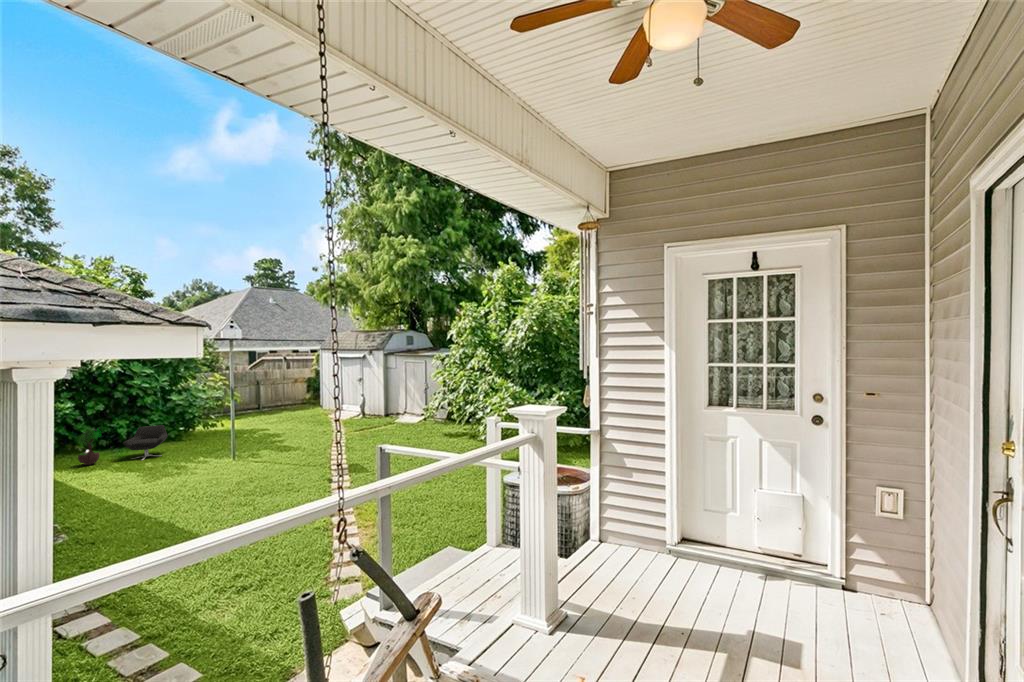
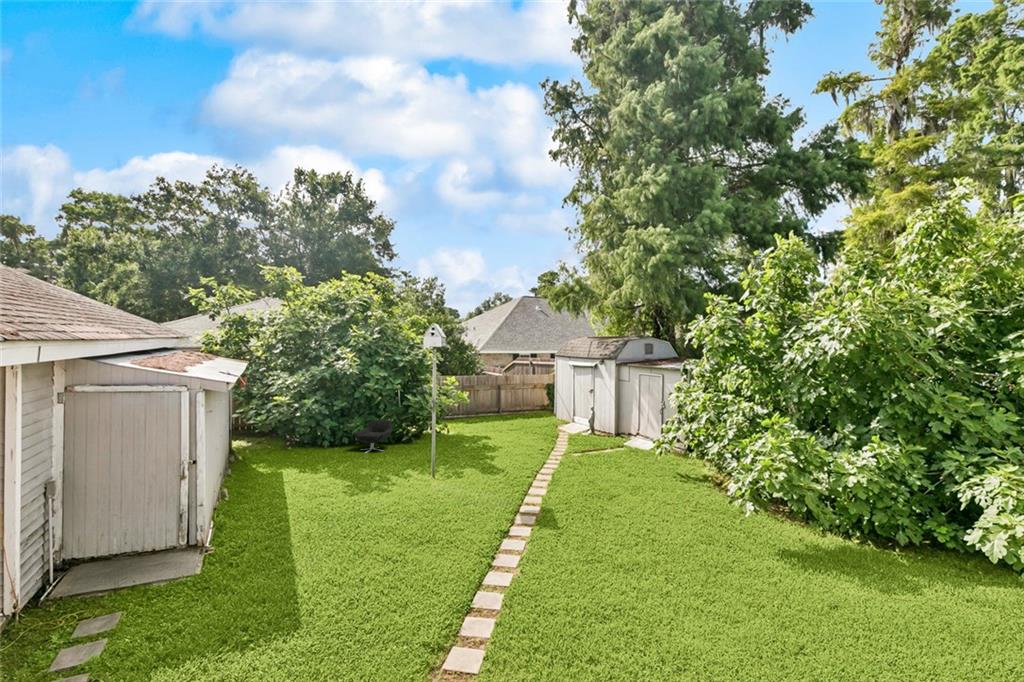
potted tree: present [77,430,101,465] -> none [316,415,339,450]

